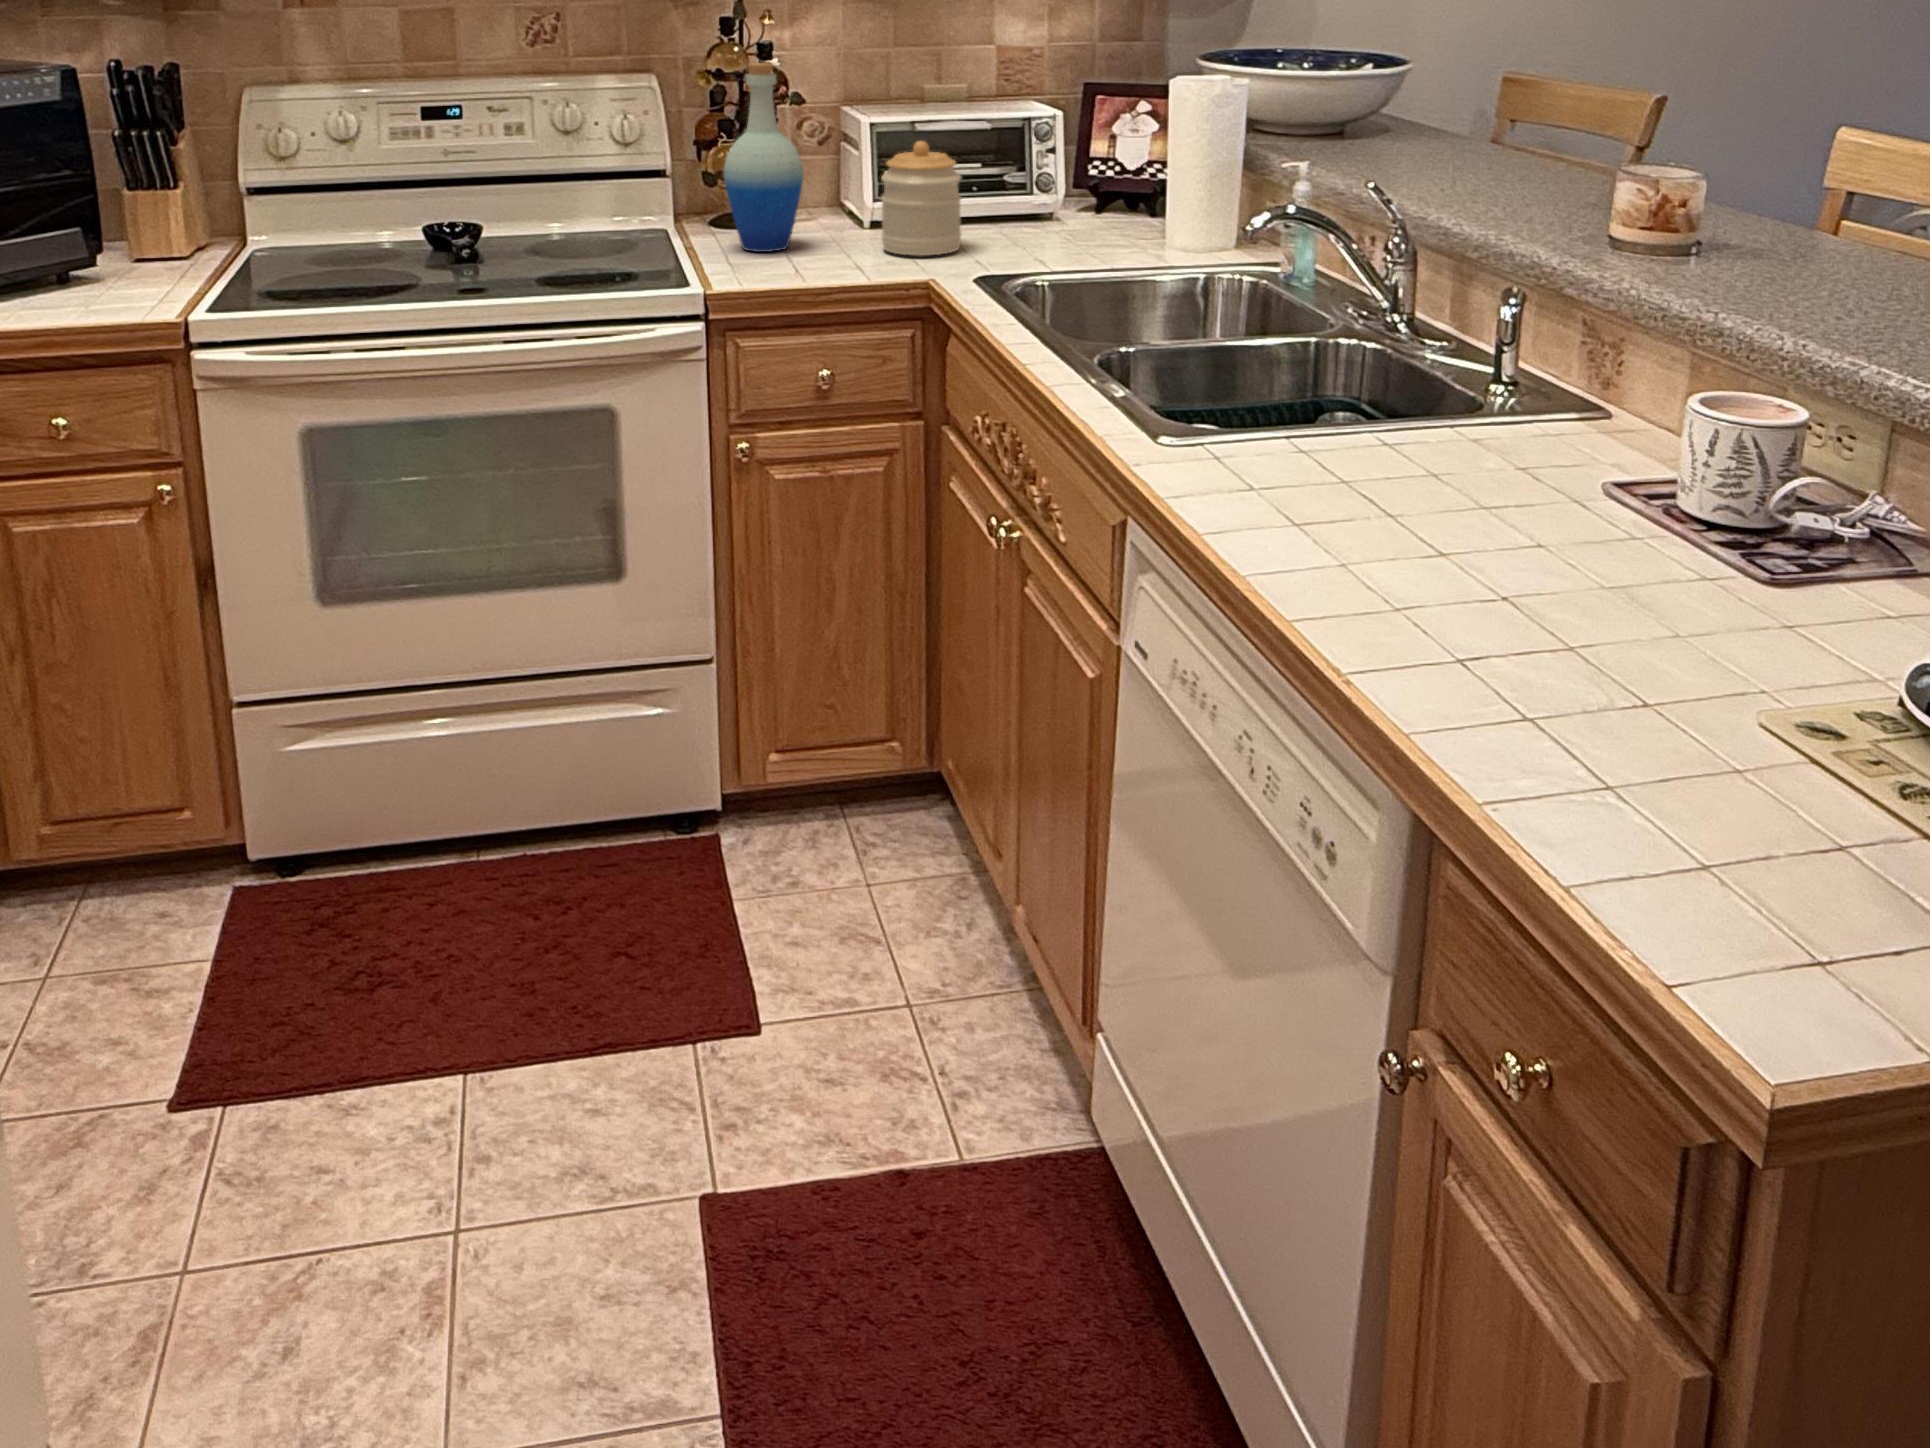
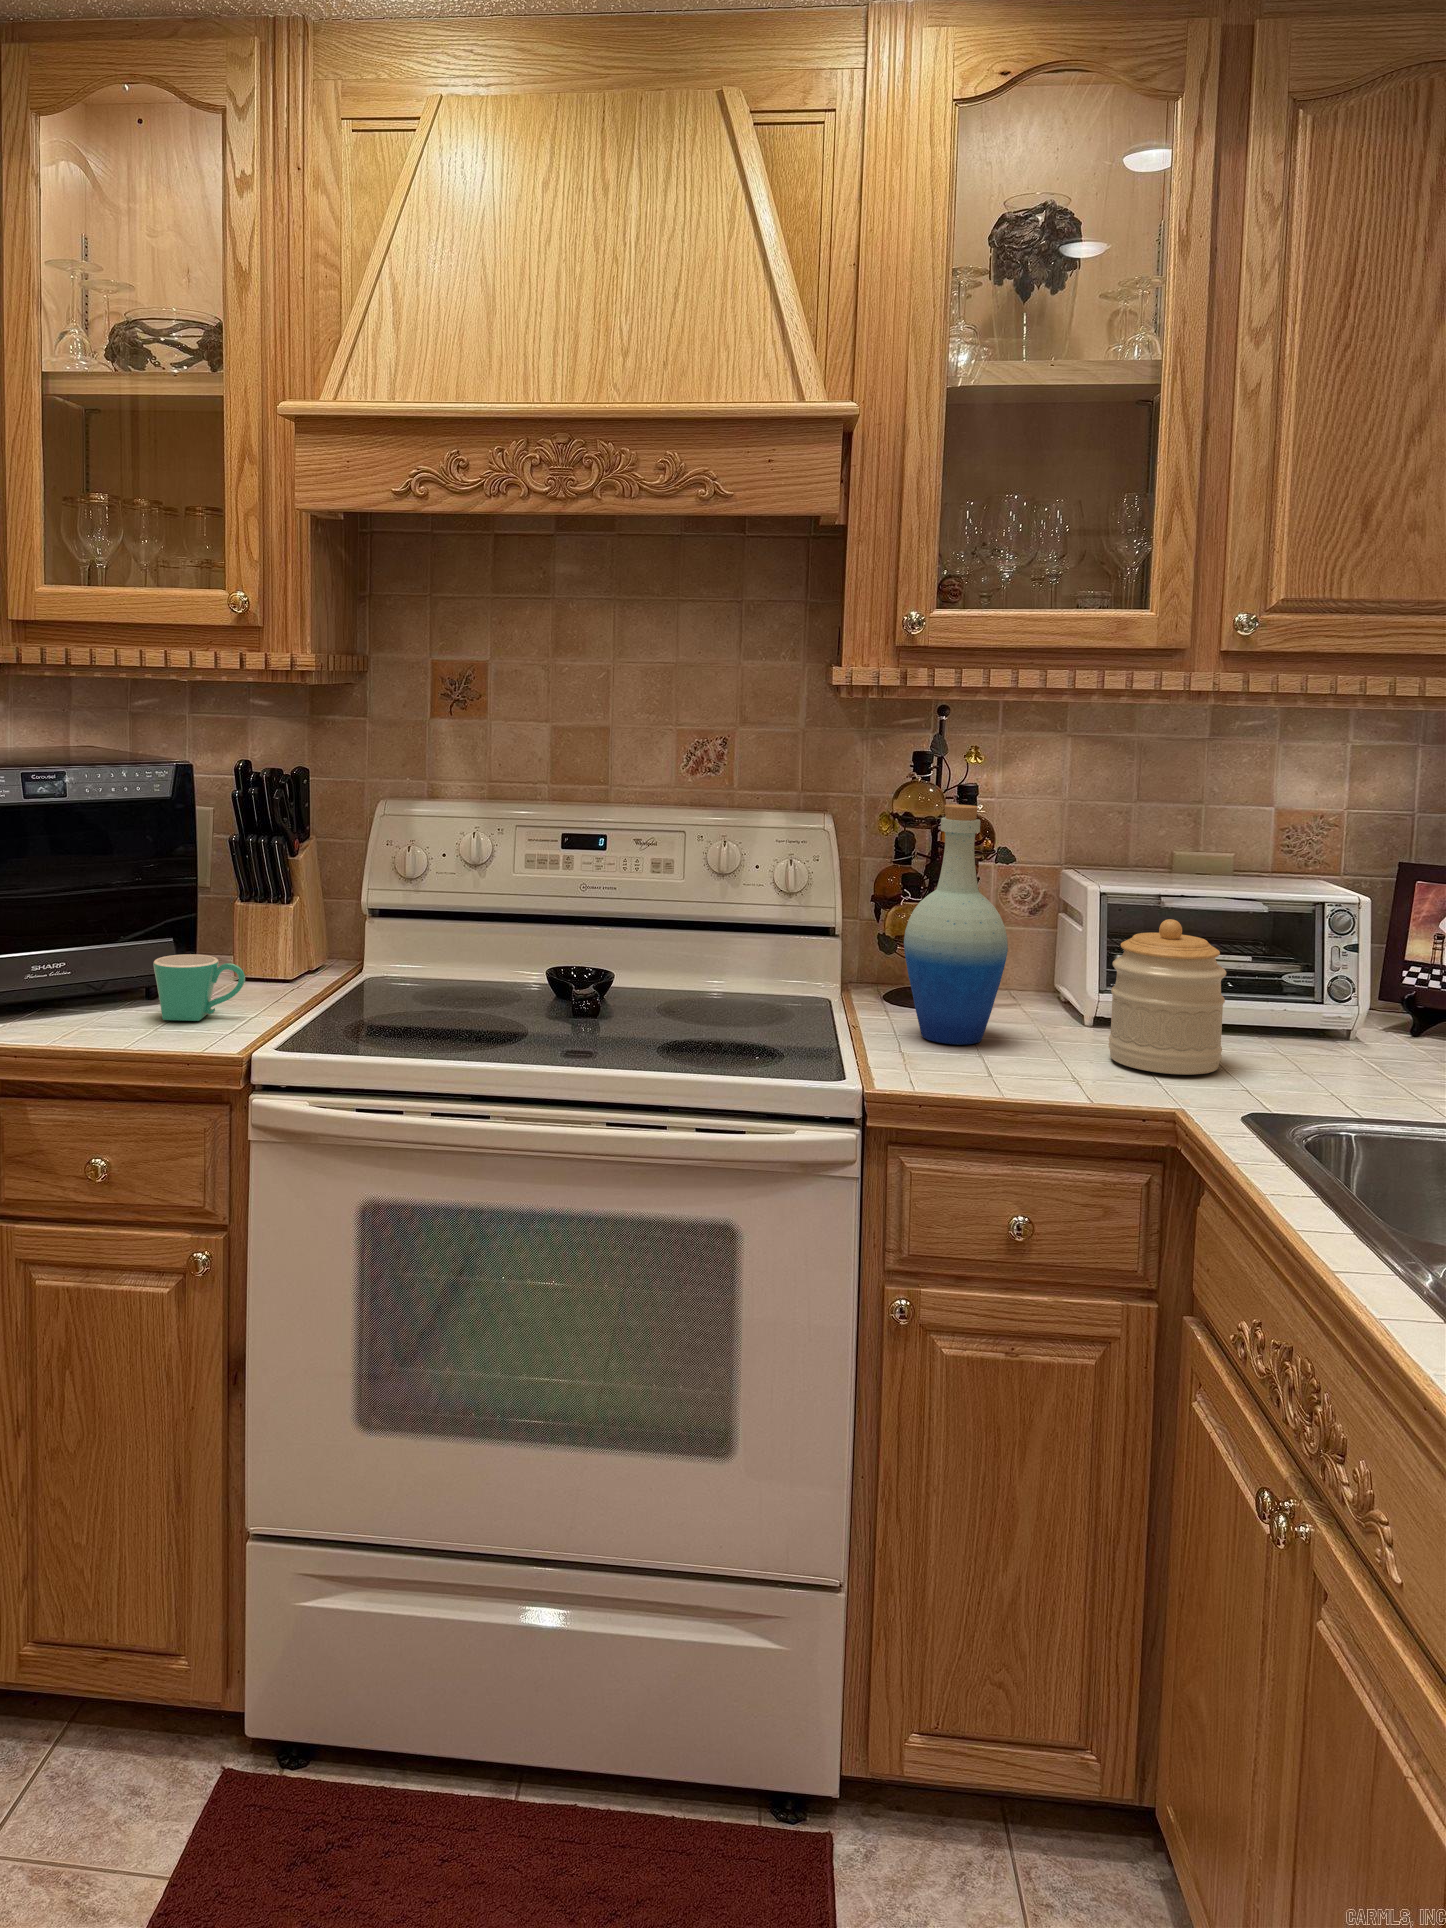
mug: none [72,240,160,299] -> present [153,954,245,1021]

